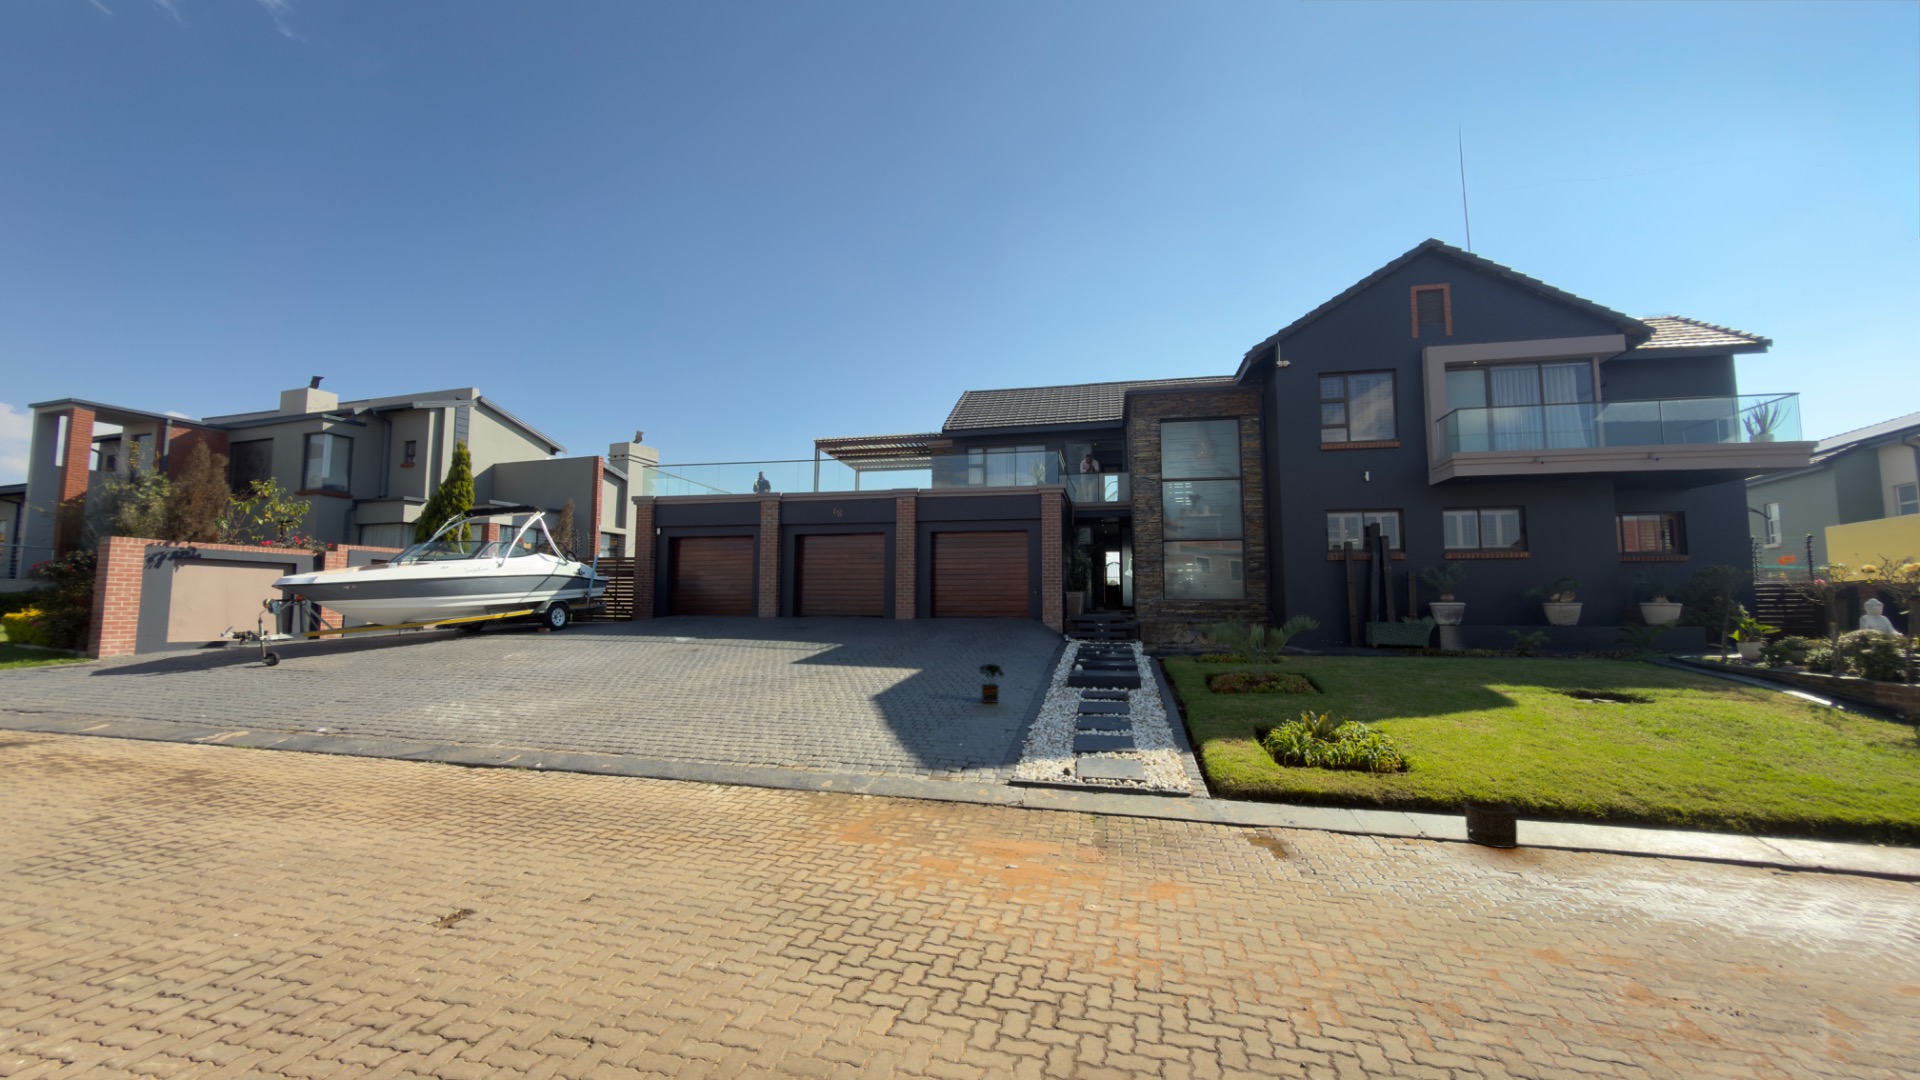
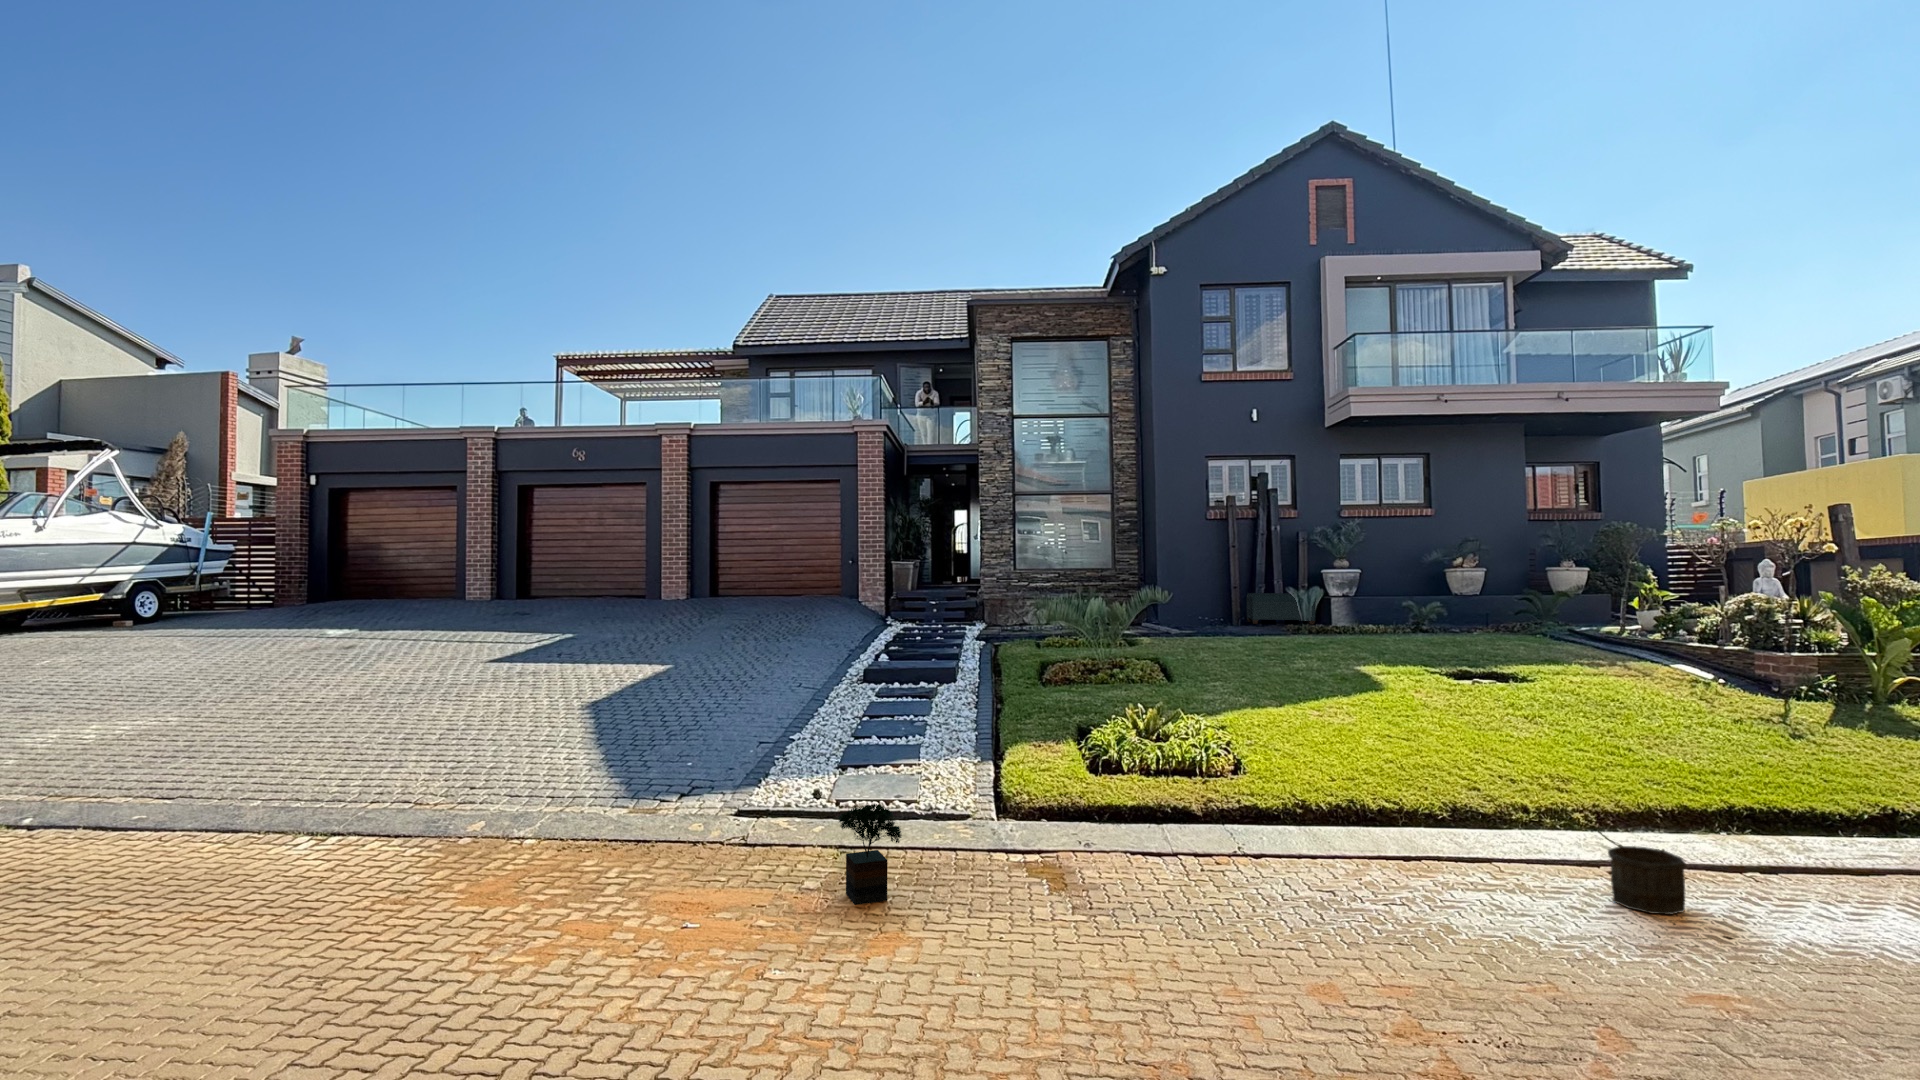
potted tree: present [980,664,1004,703] -> present [838,804,902,905]
wooden bucket: present [1464,801,1517,848] -> present [1608,846,1686,914]

